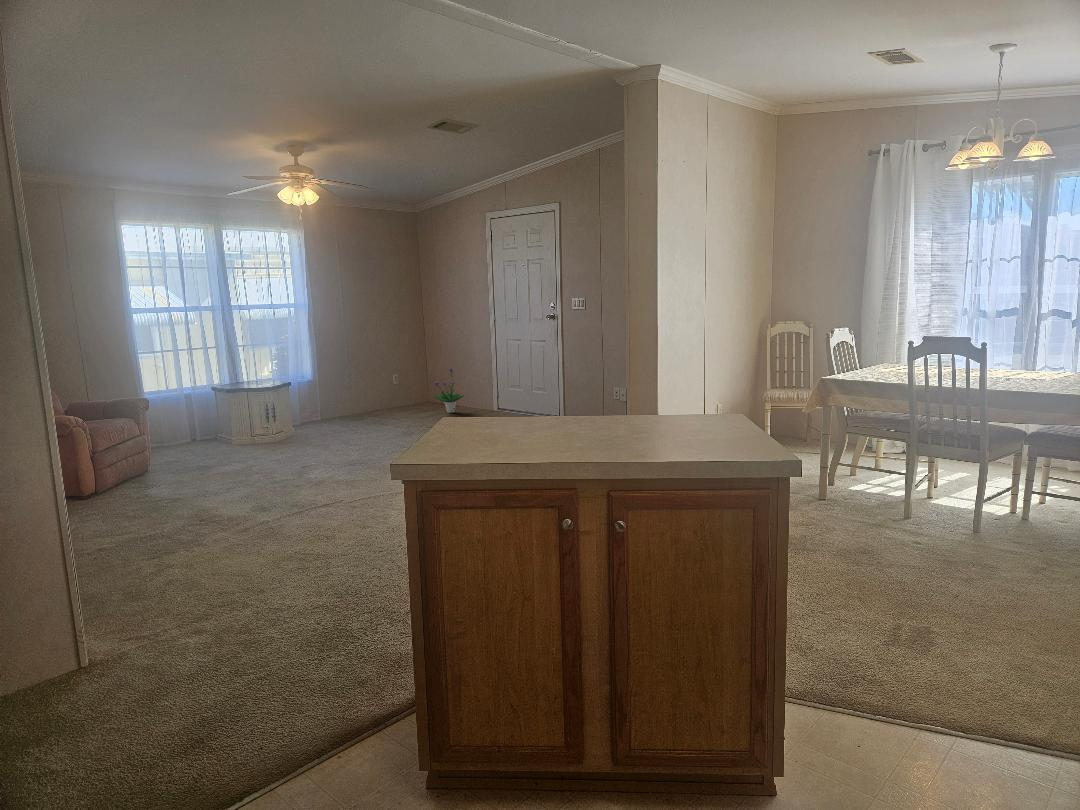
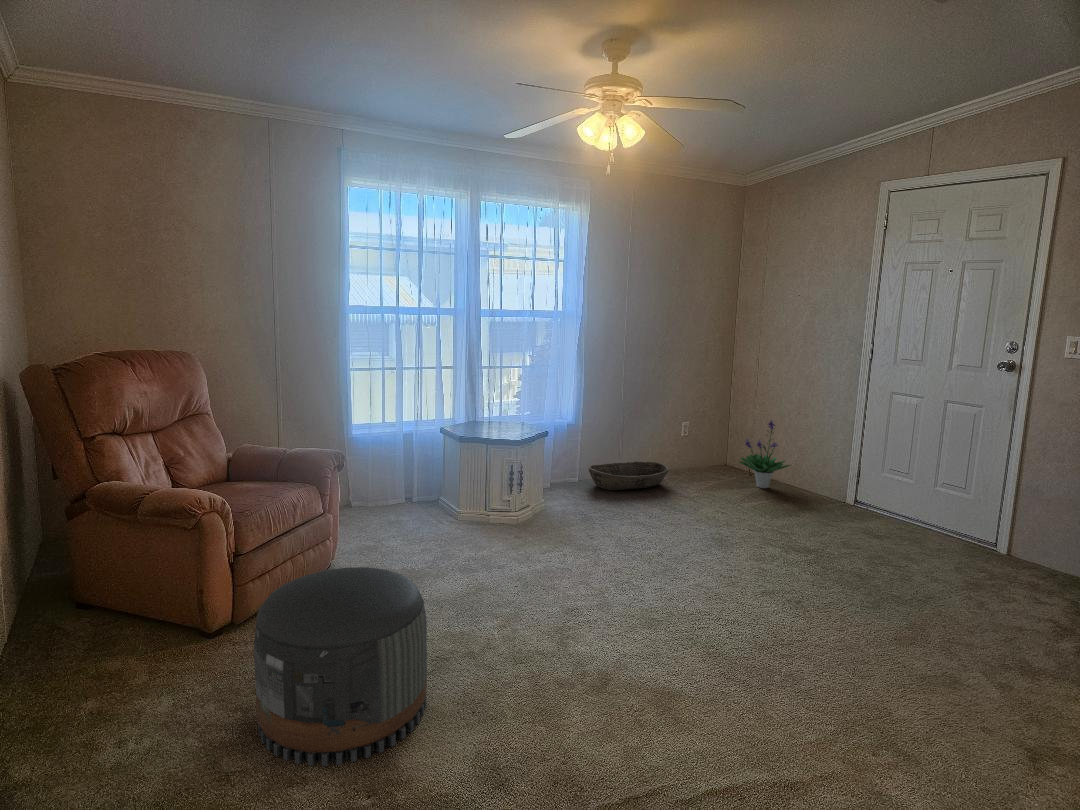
basket: none [328,405,386,425] -> present [589,461,669,490]
pouf: none [125,431,224,511] -> present [254,567,427,766]

